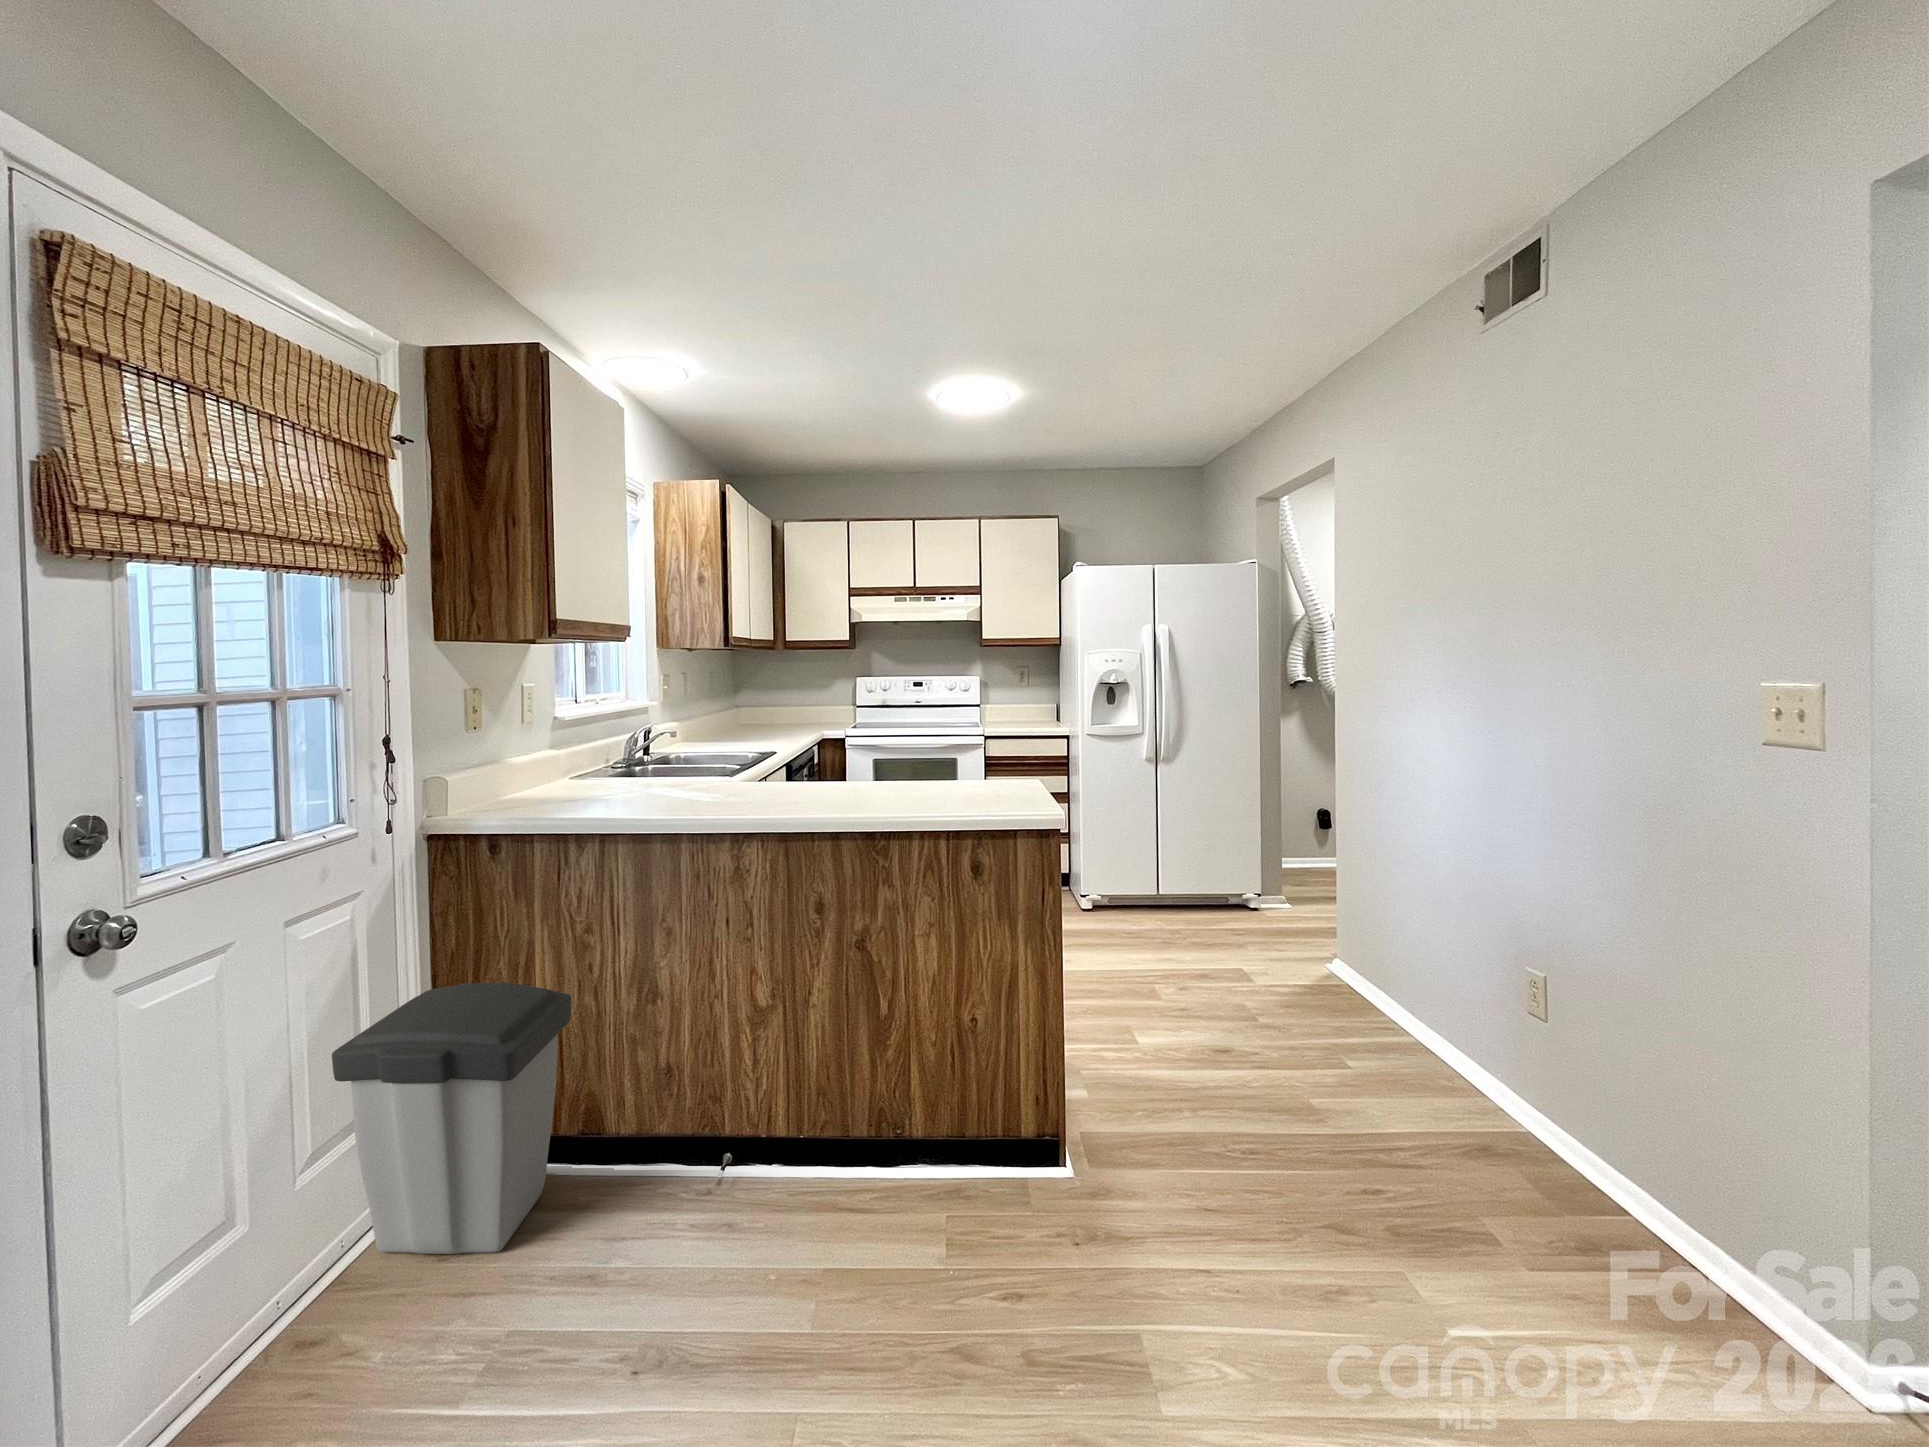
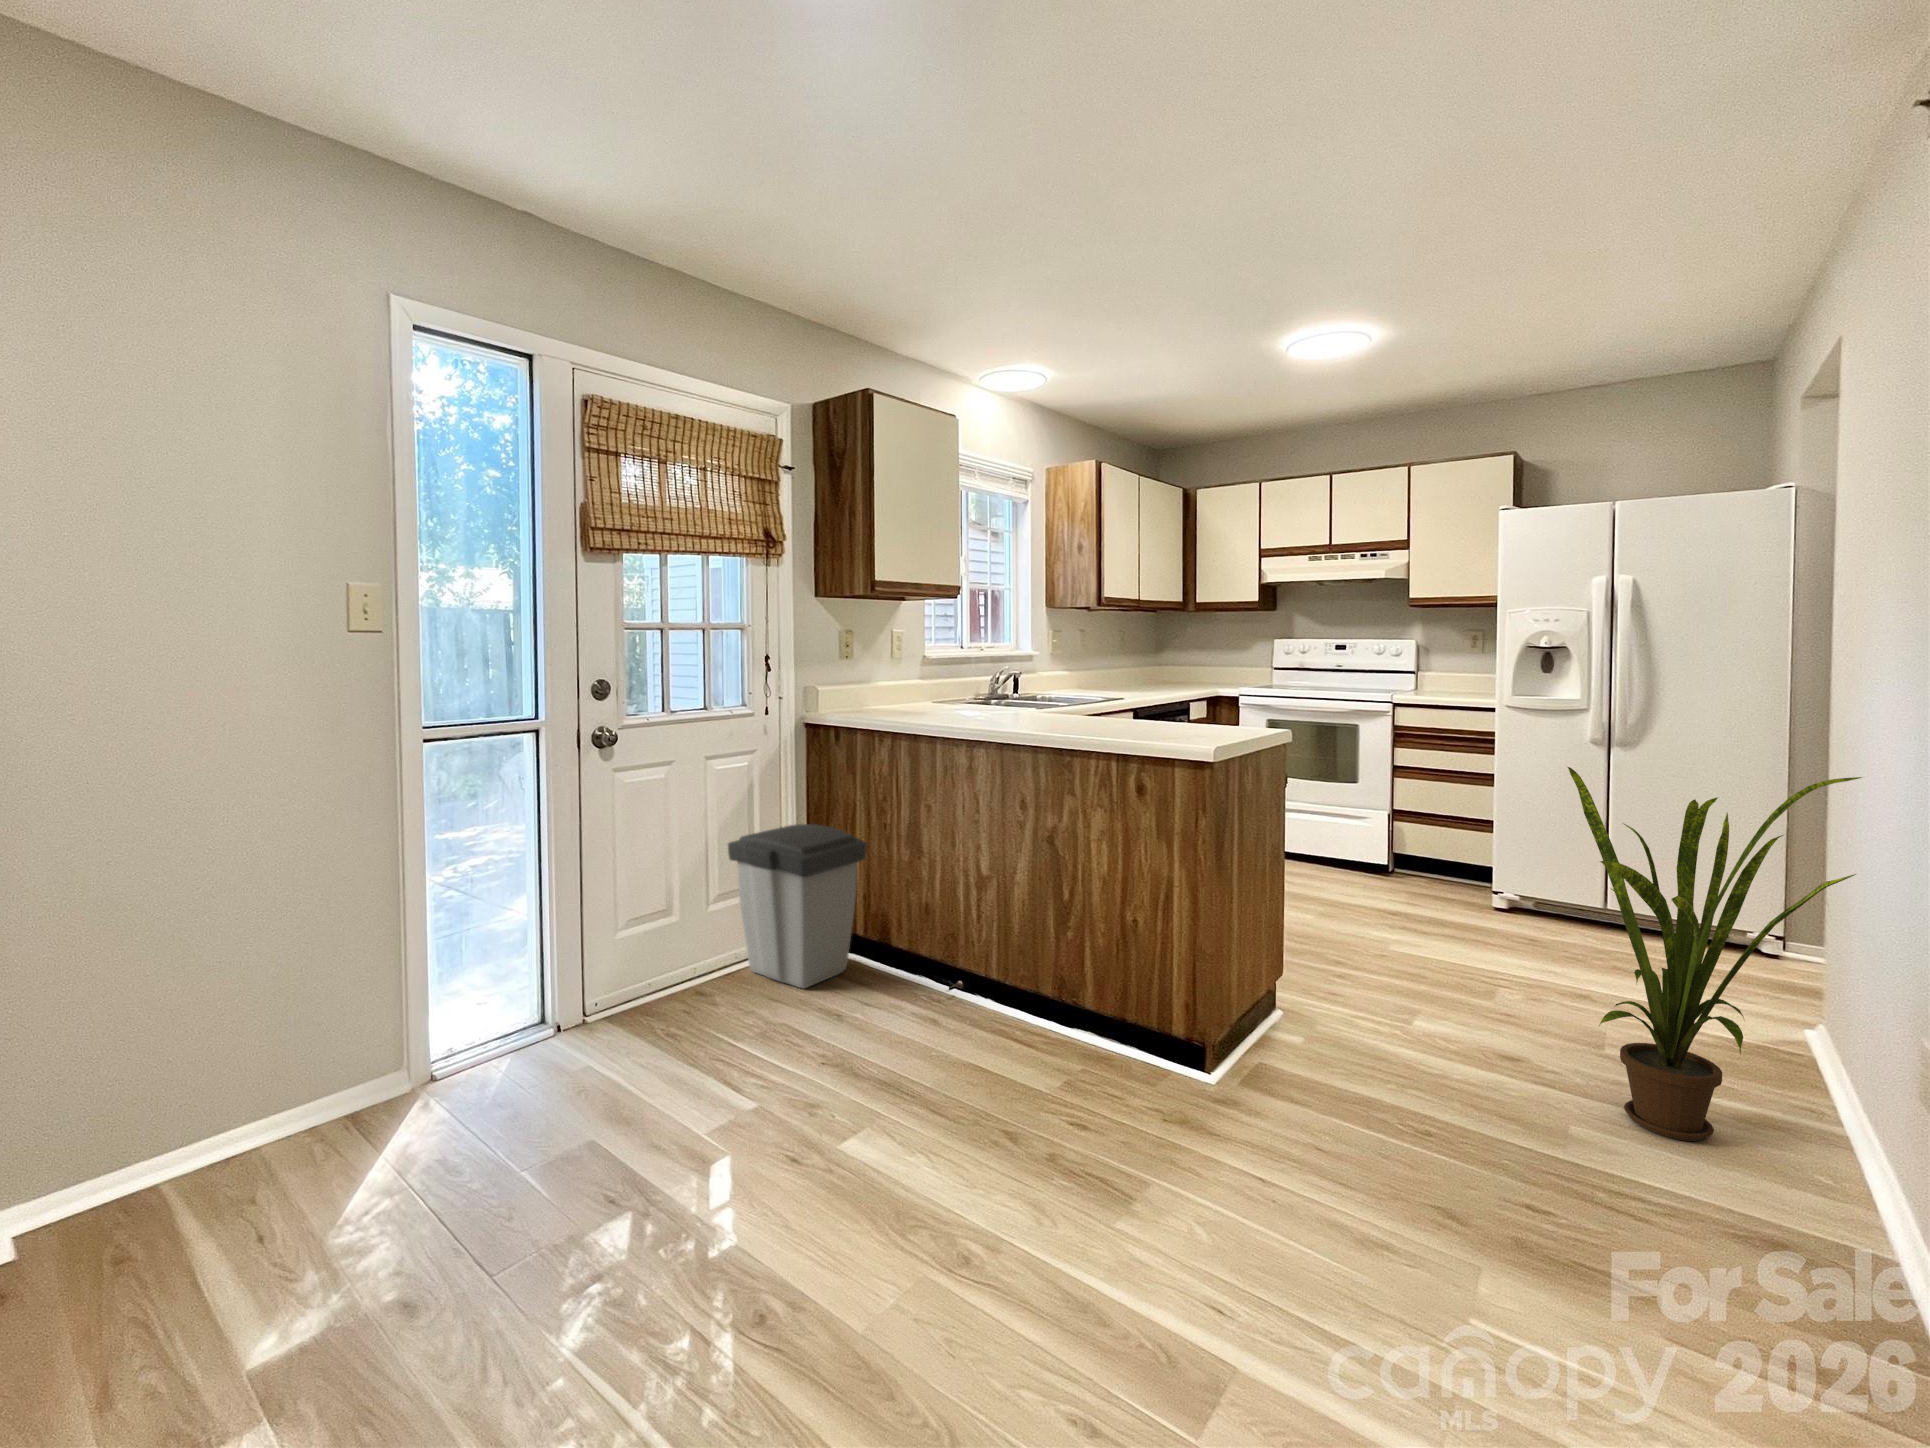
house plant: none [1318,793,1505,1103] -> present [1568,767,1861,1141]

